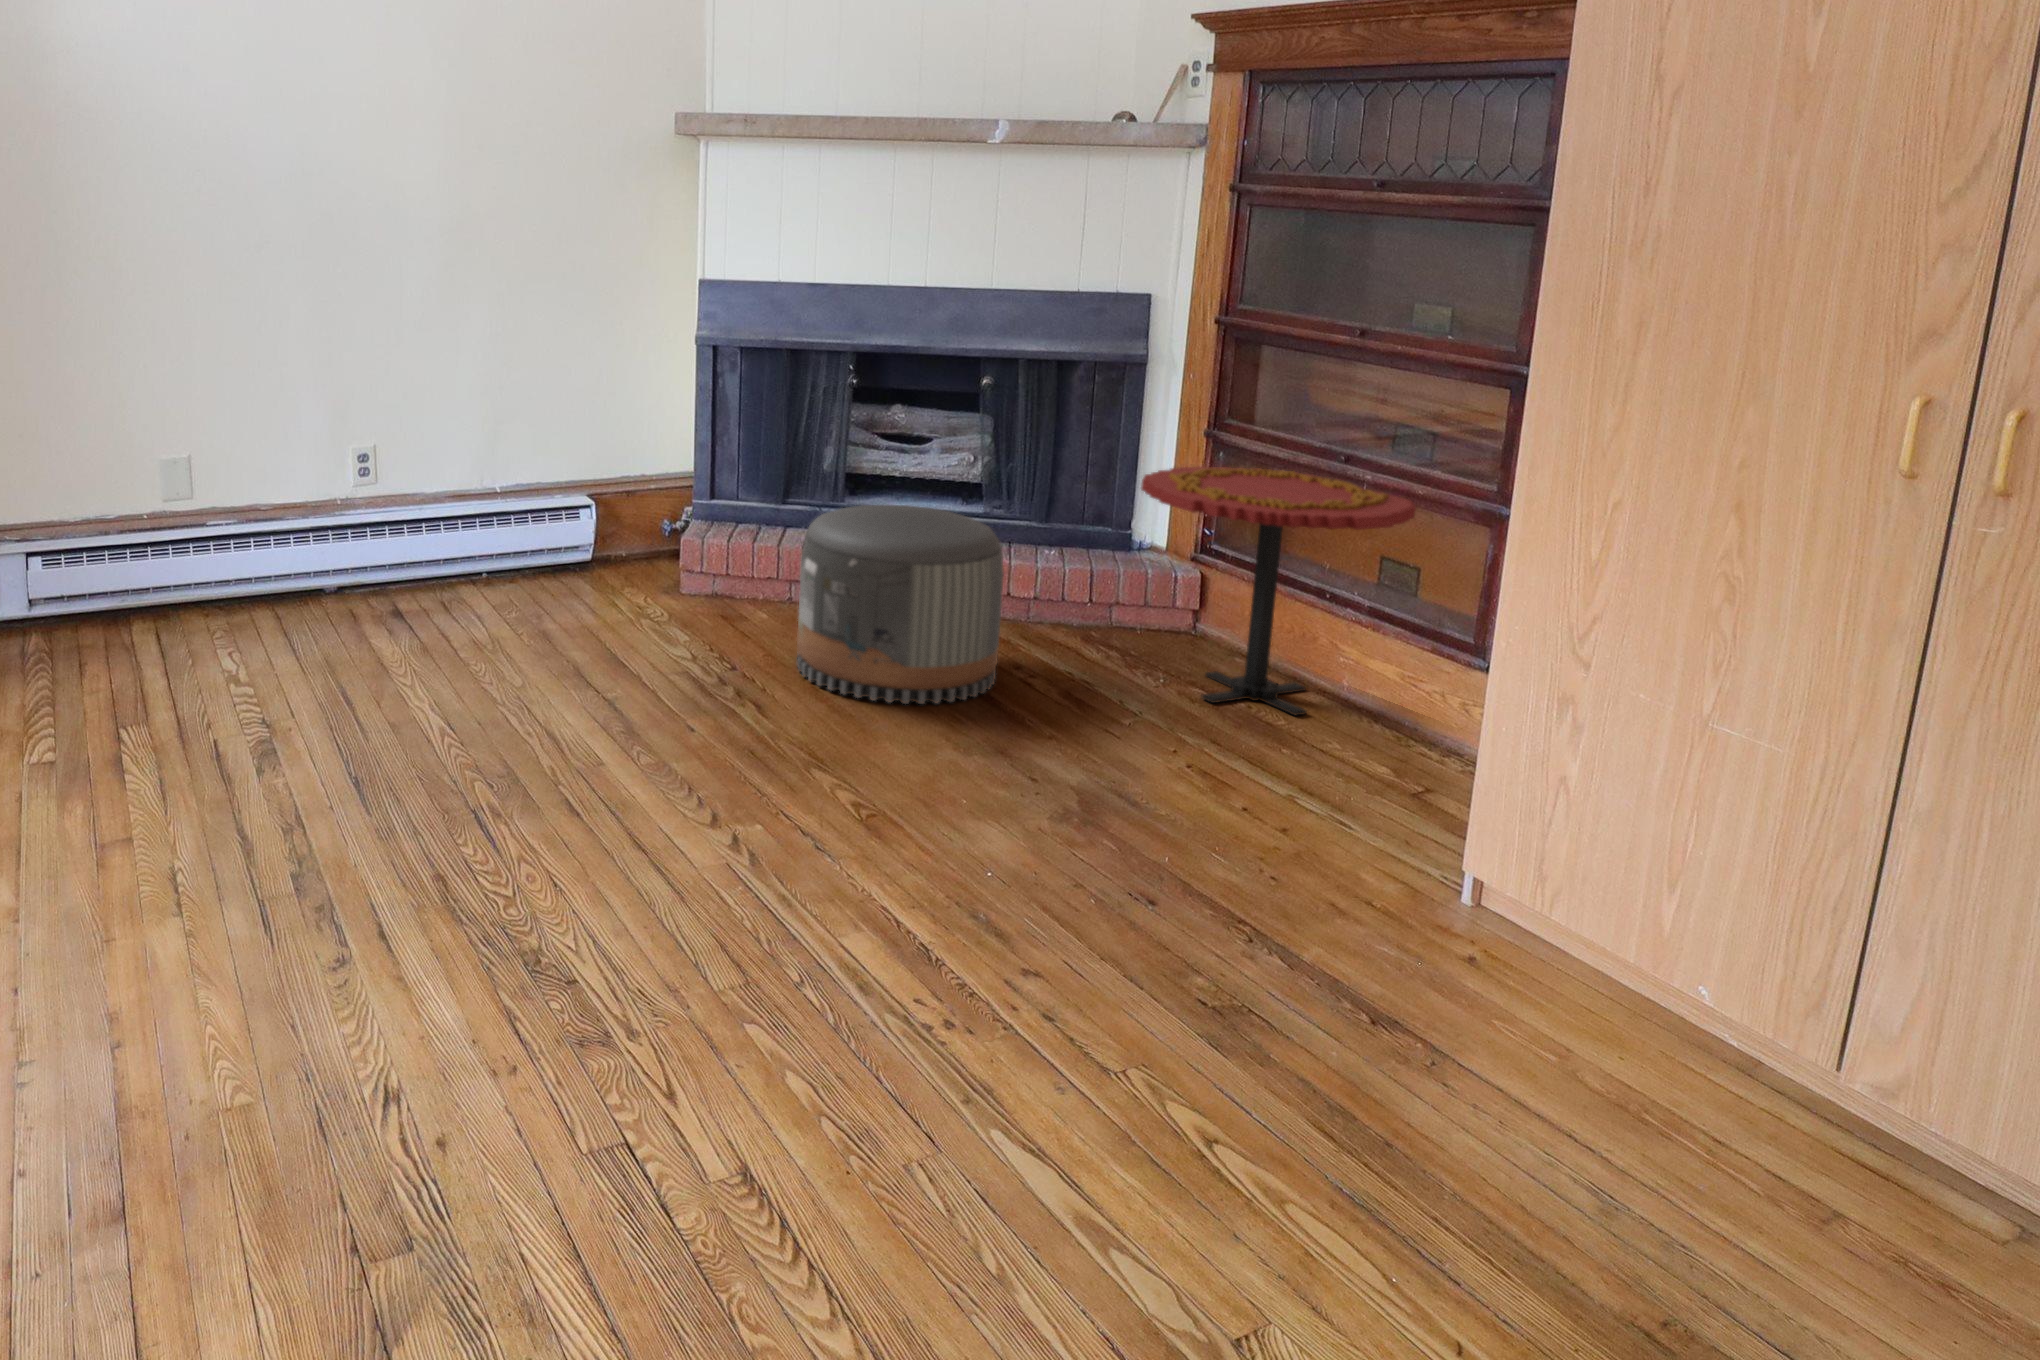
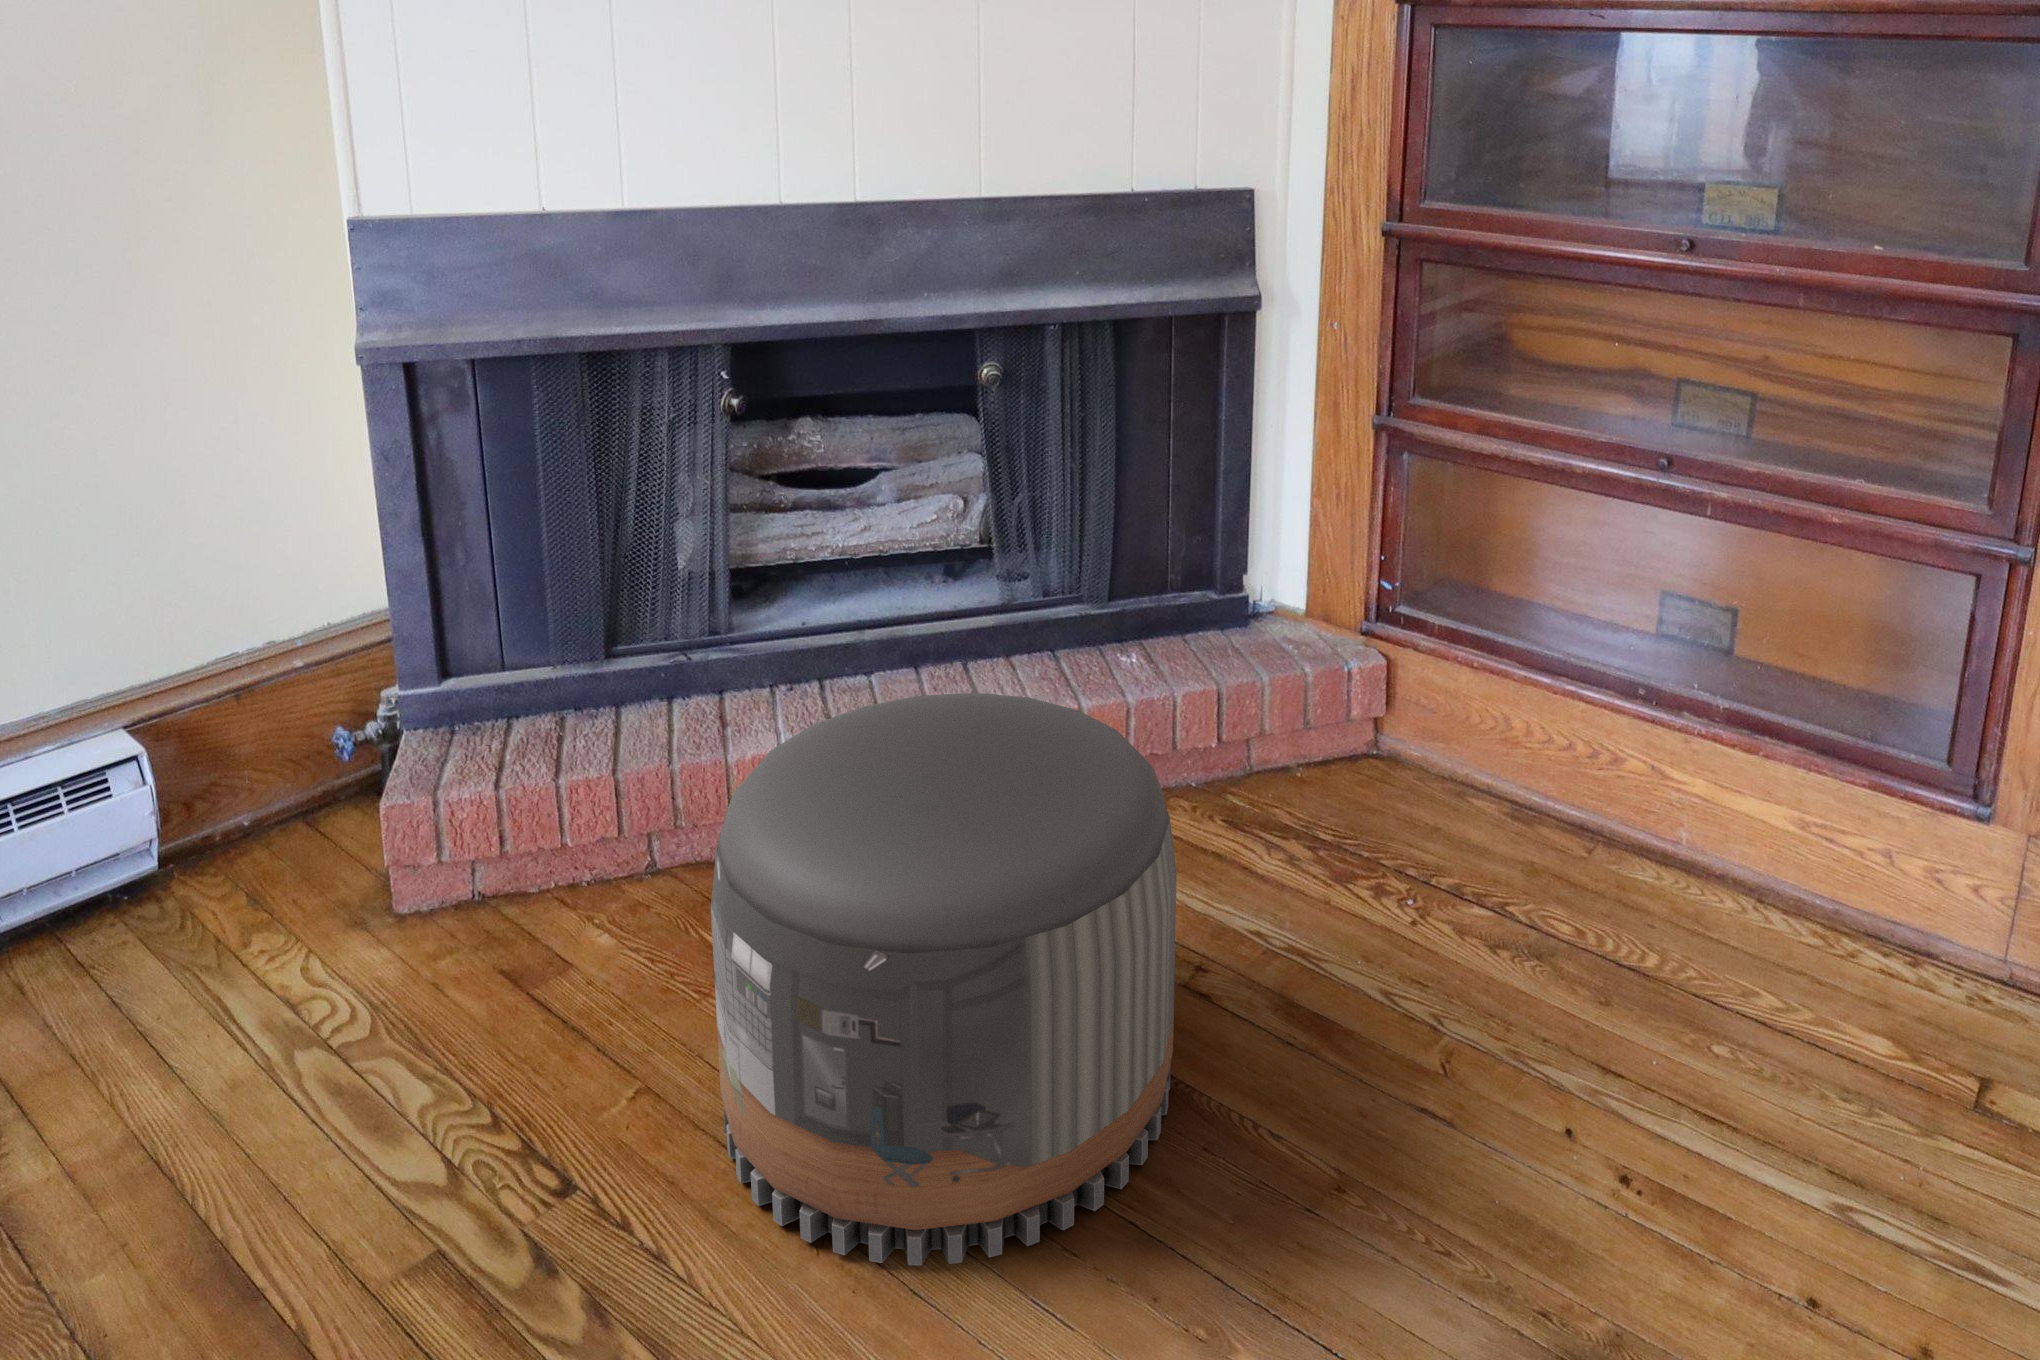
side table: present [1141,466,1416,715] -> none [1375,490,1872,978]

